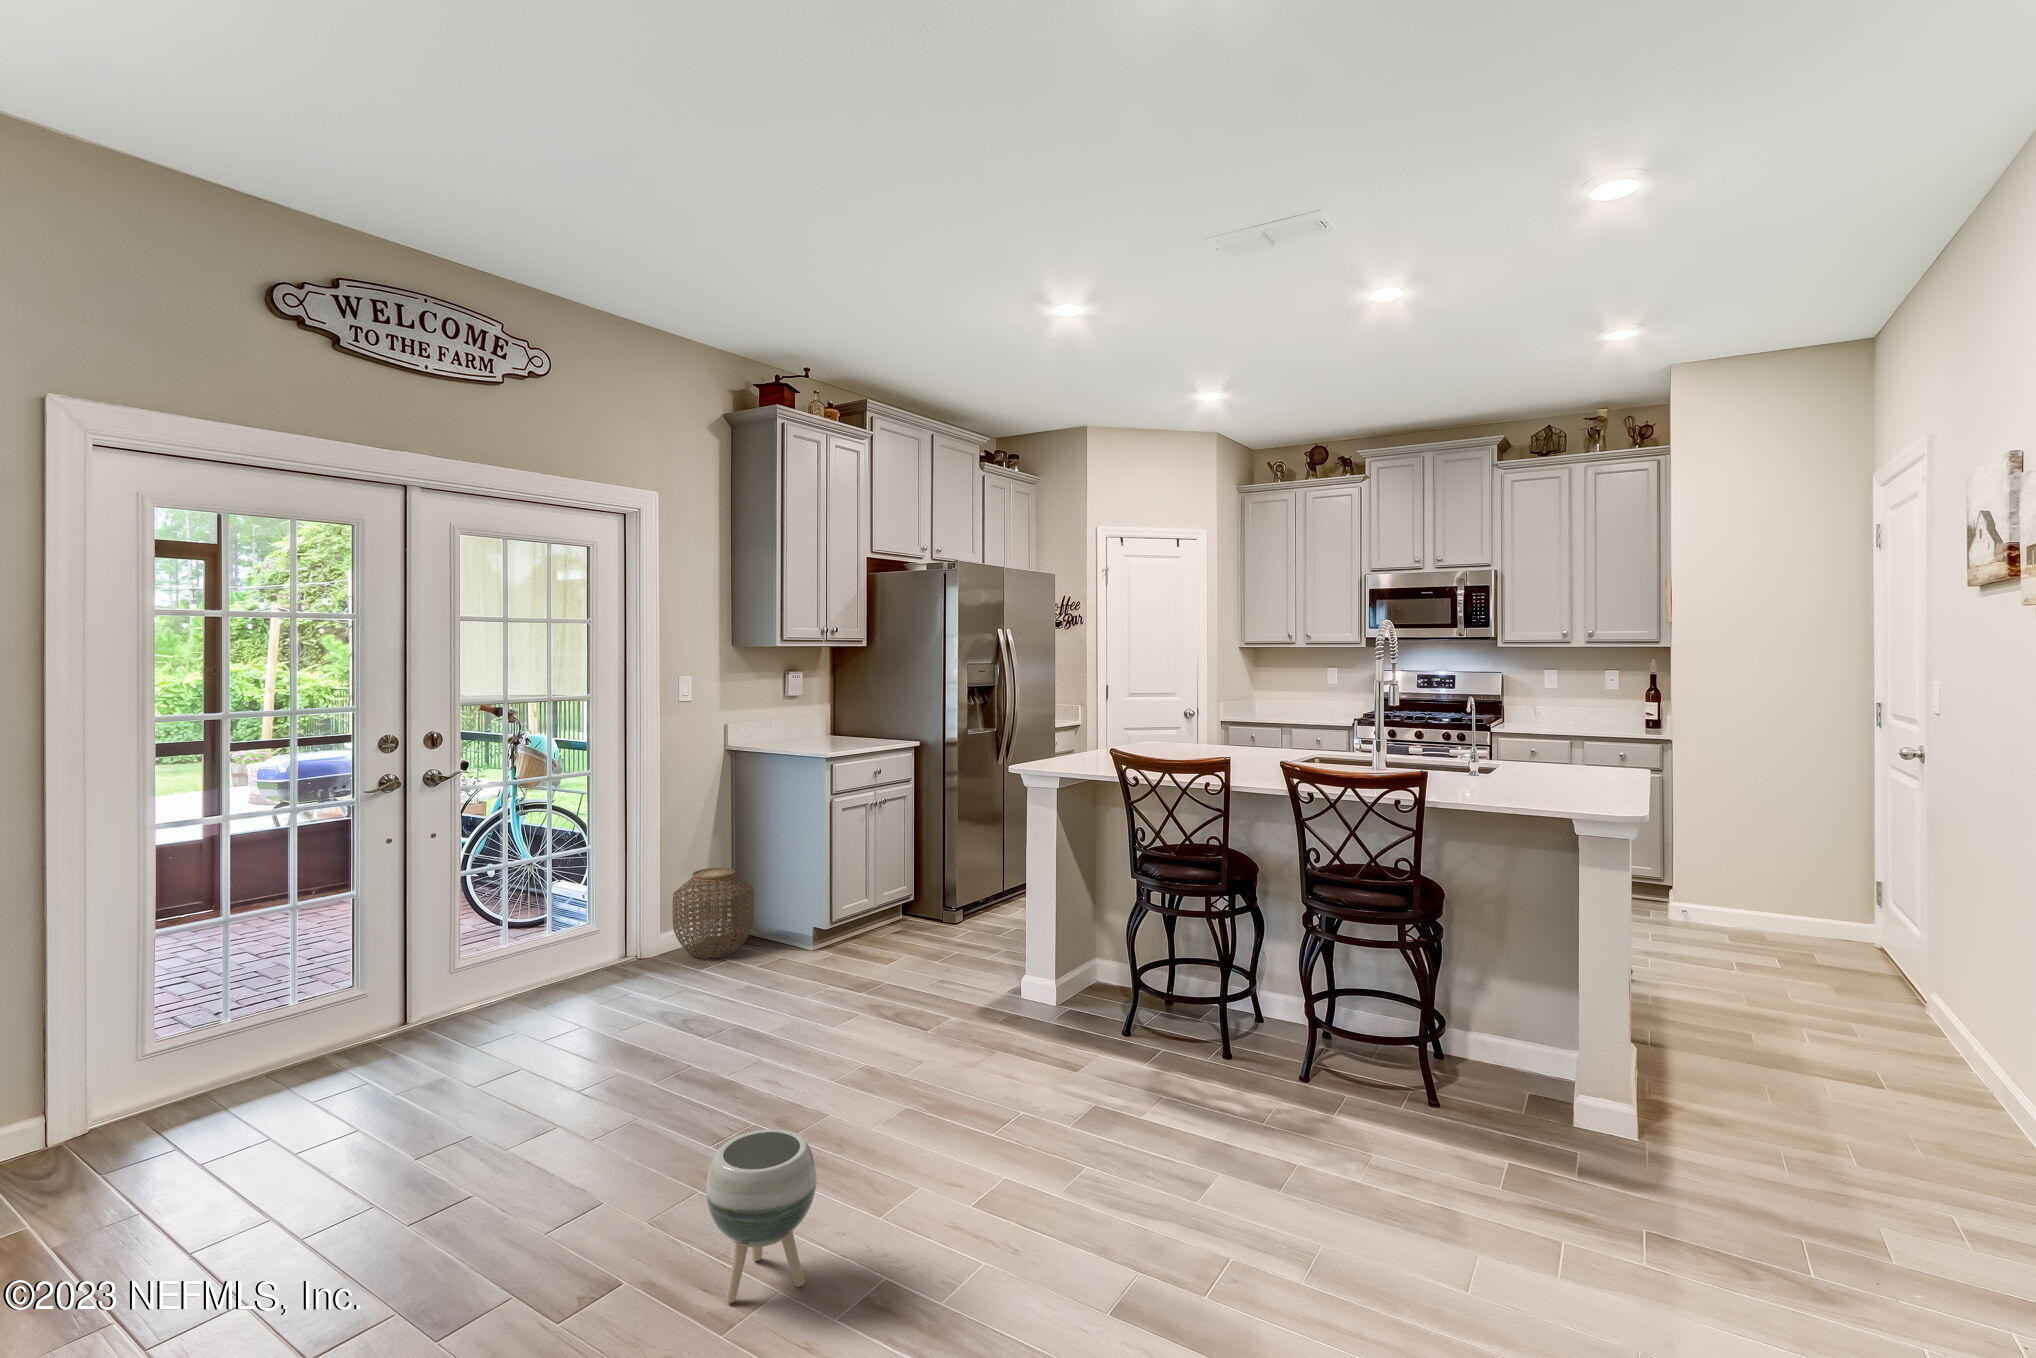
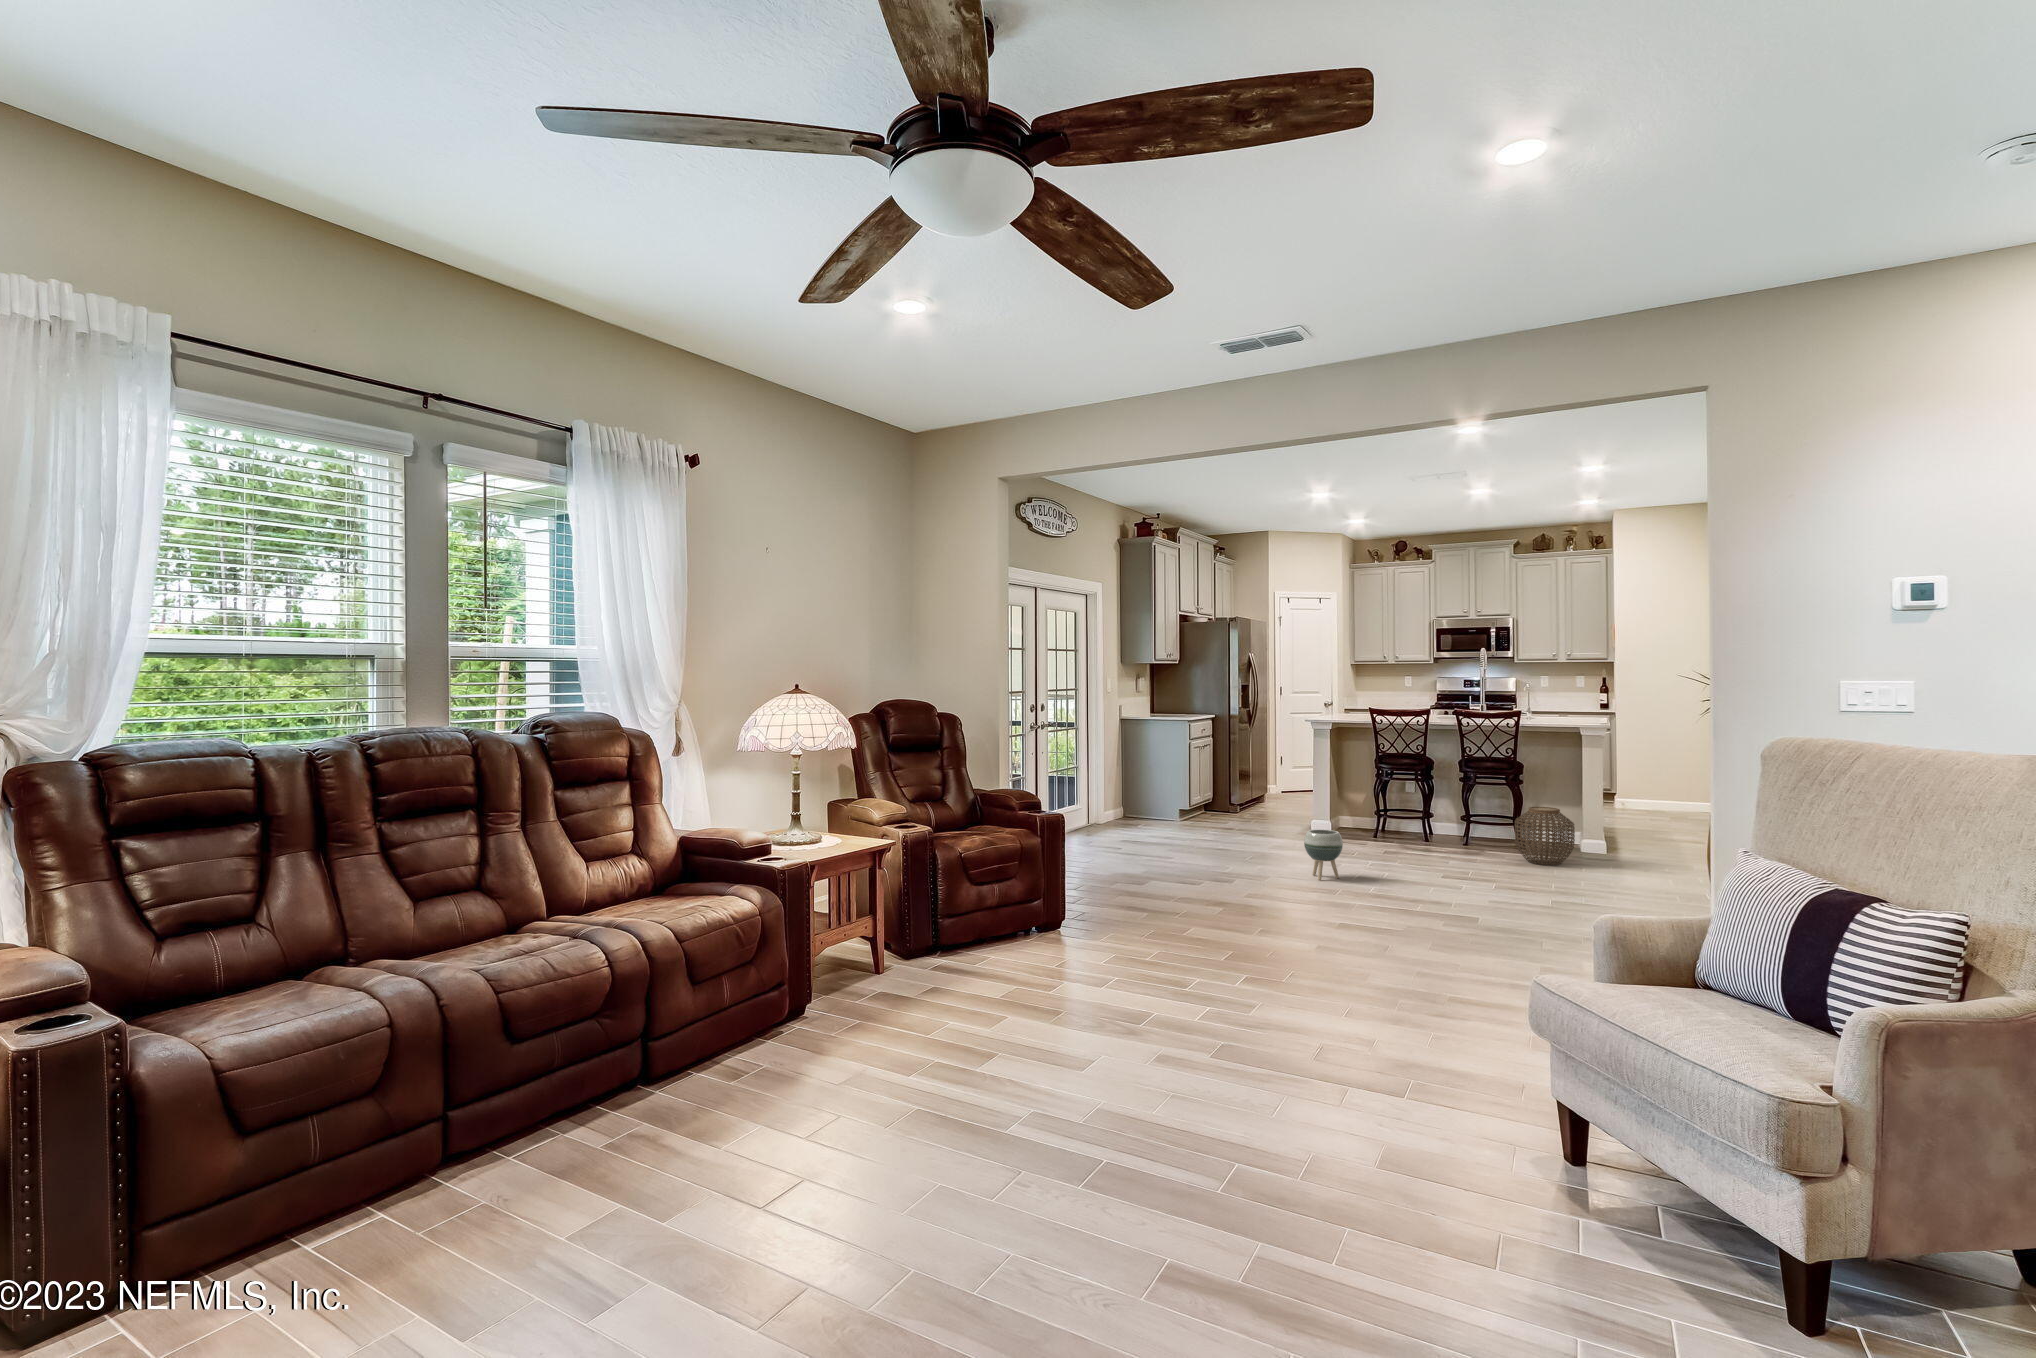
woven basket: present [673,868,754,959] -> present [1515,807,1575,865]

